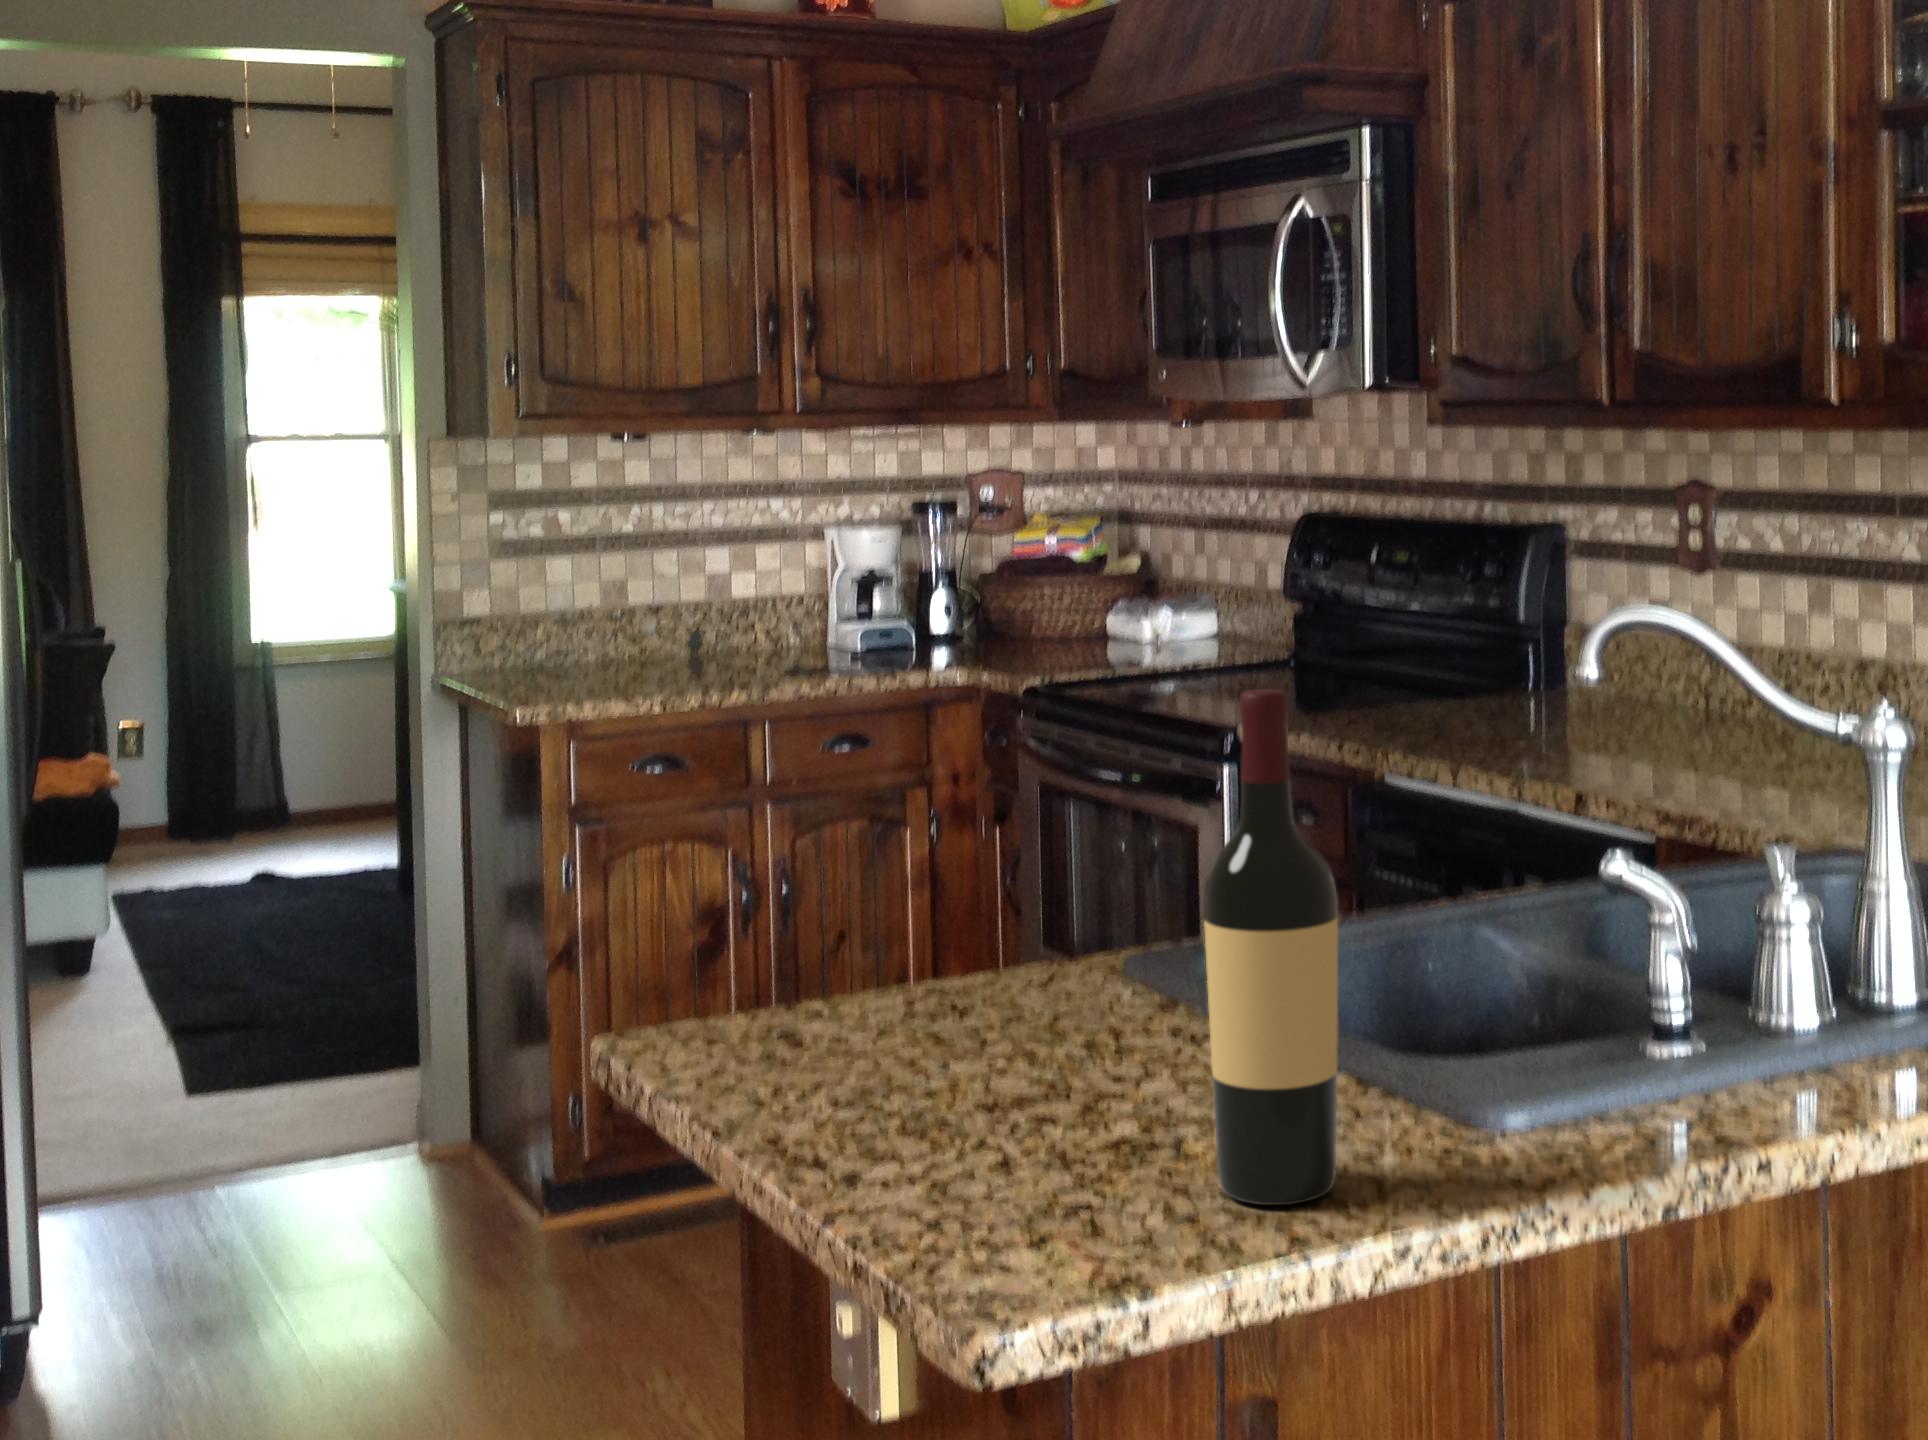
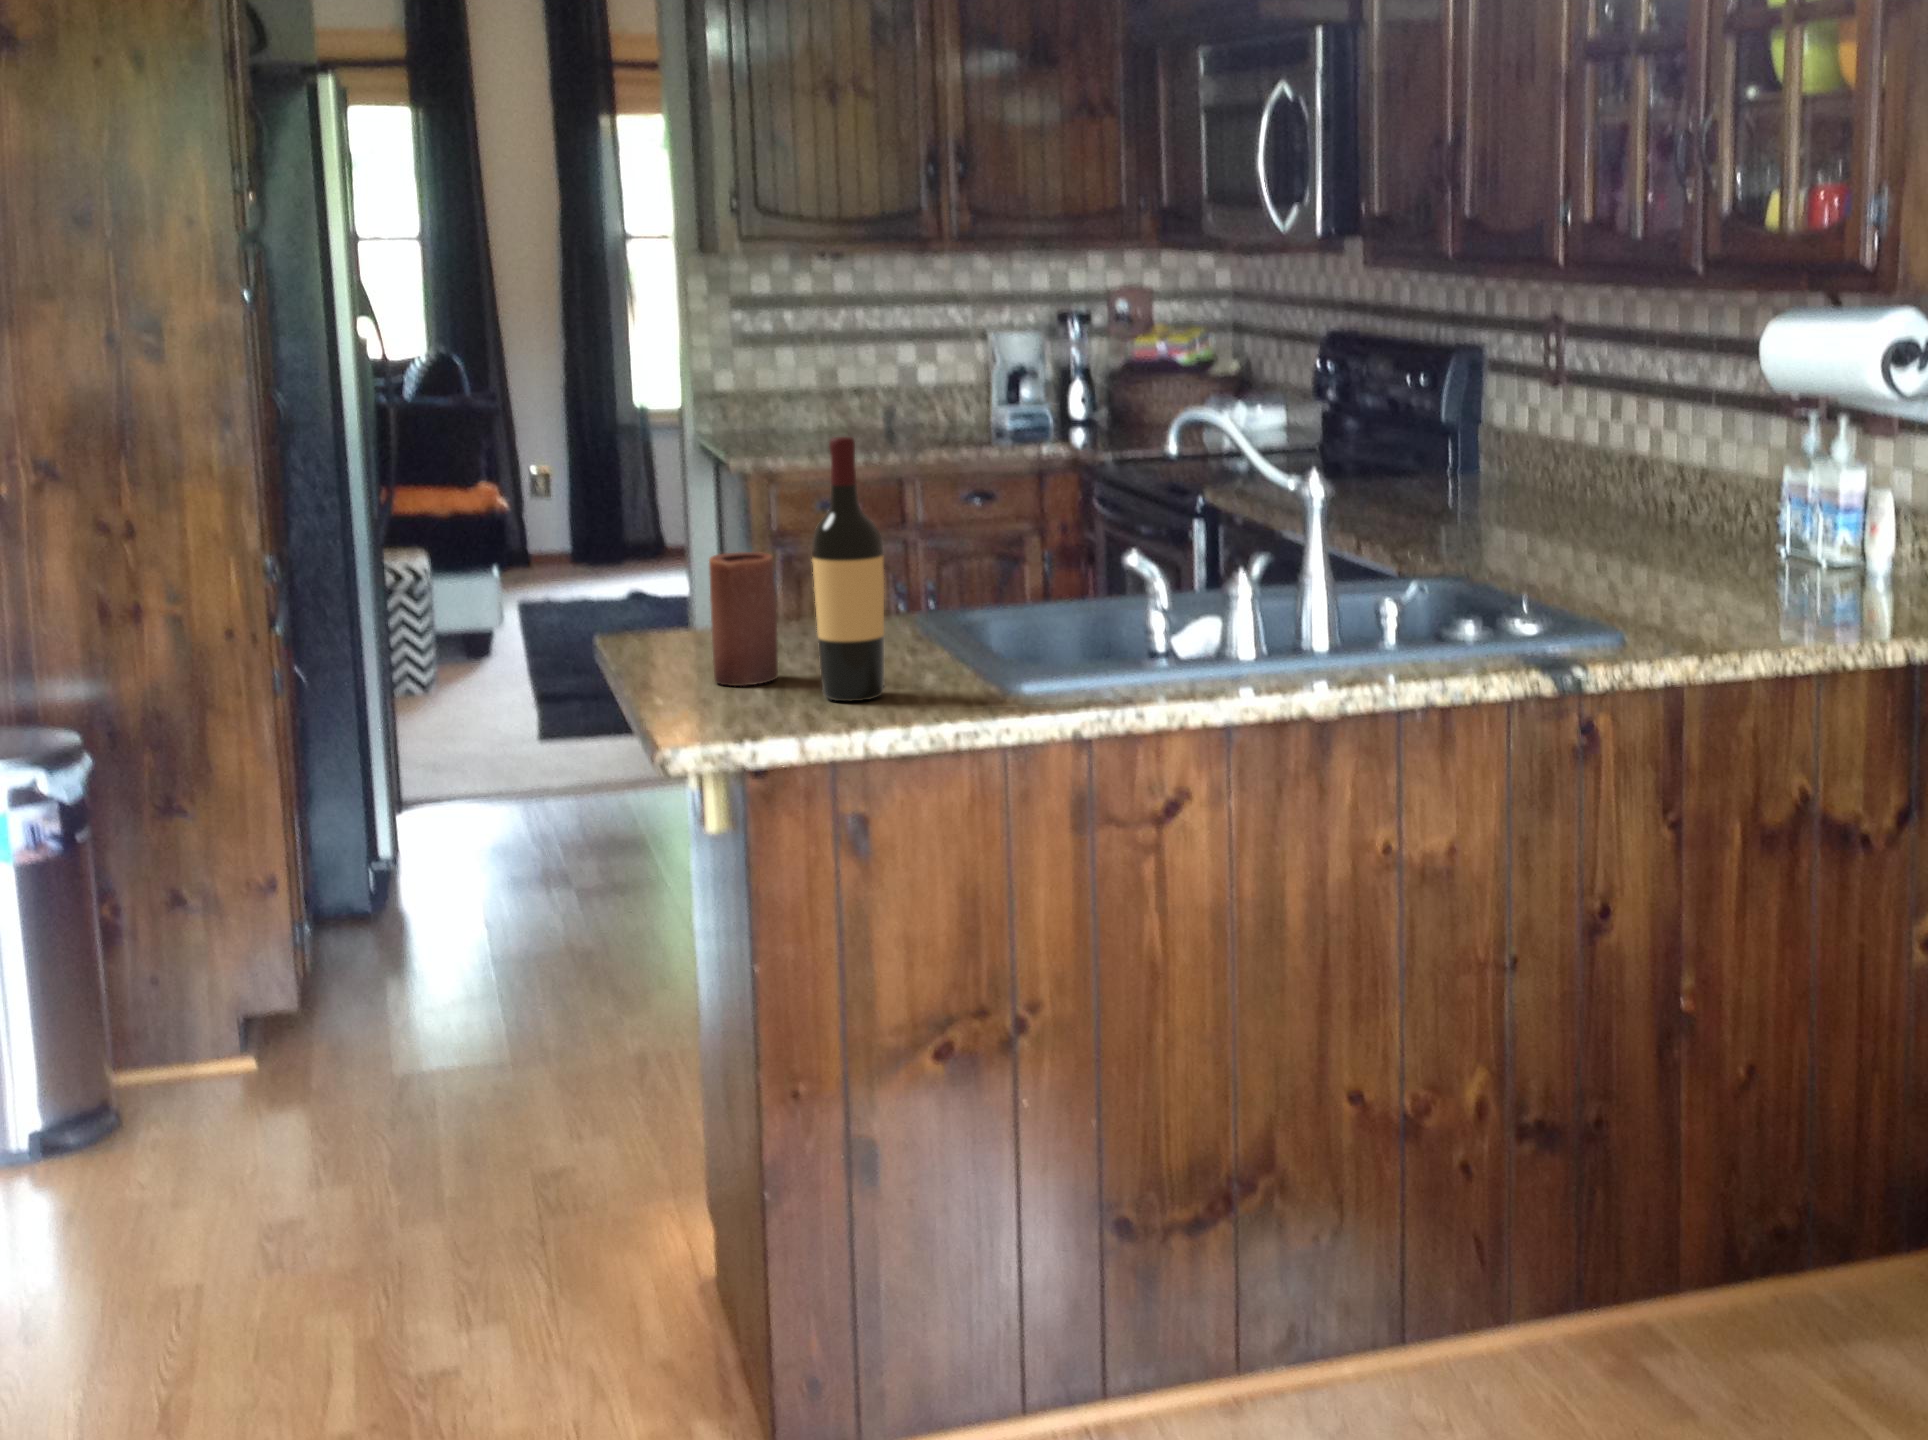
candle: none [954,909,1076,1176] -> present [709,552,778,686]

